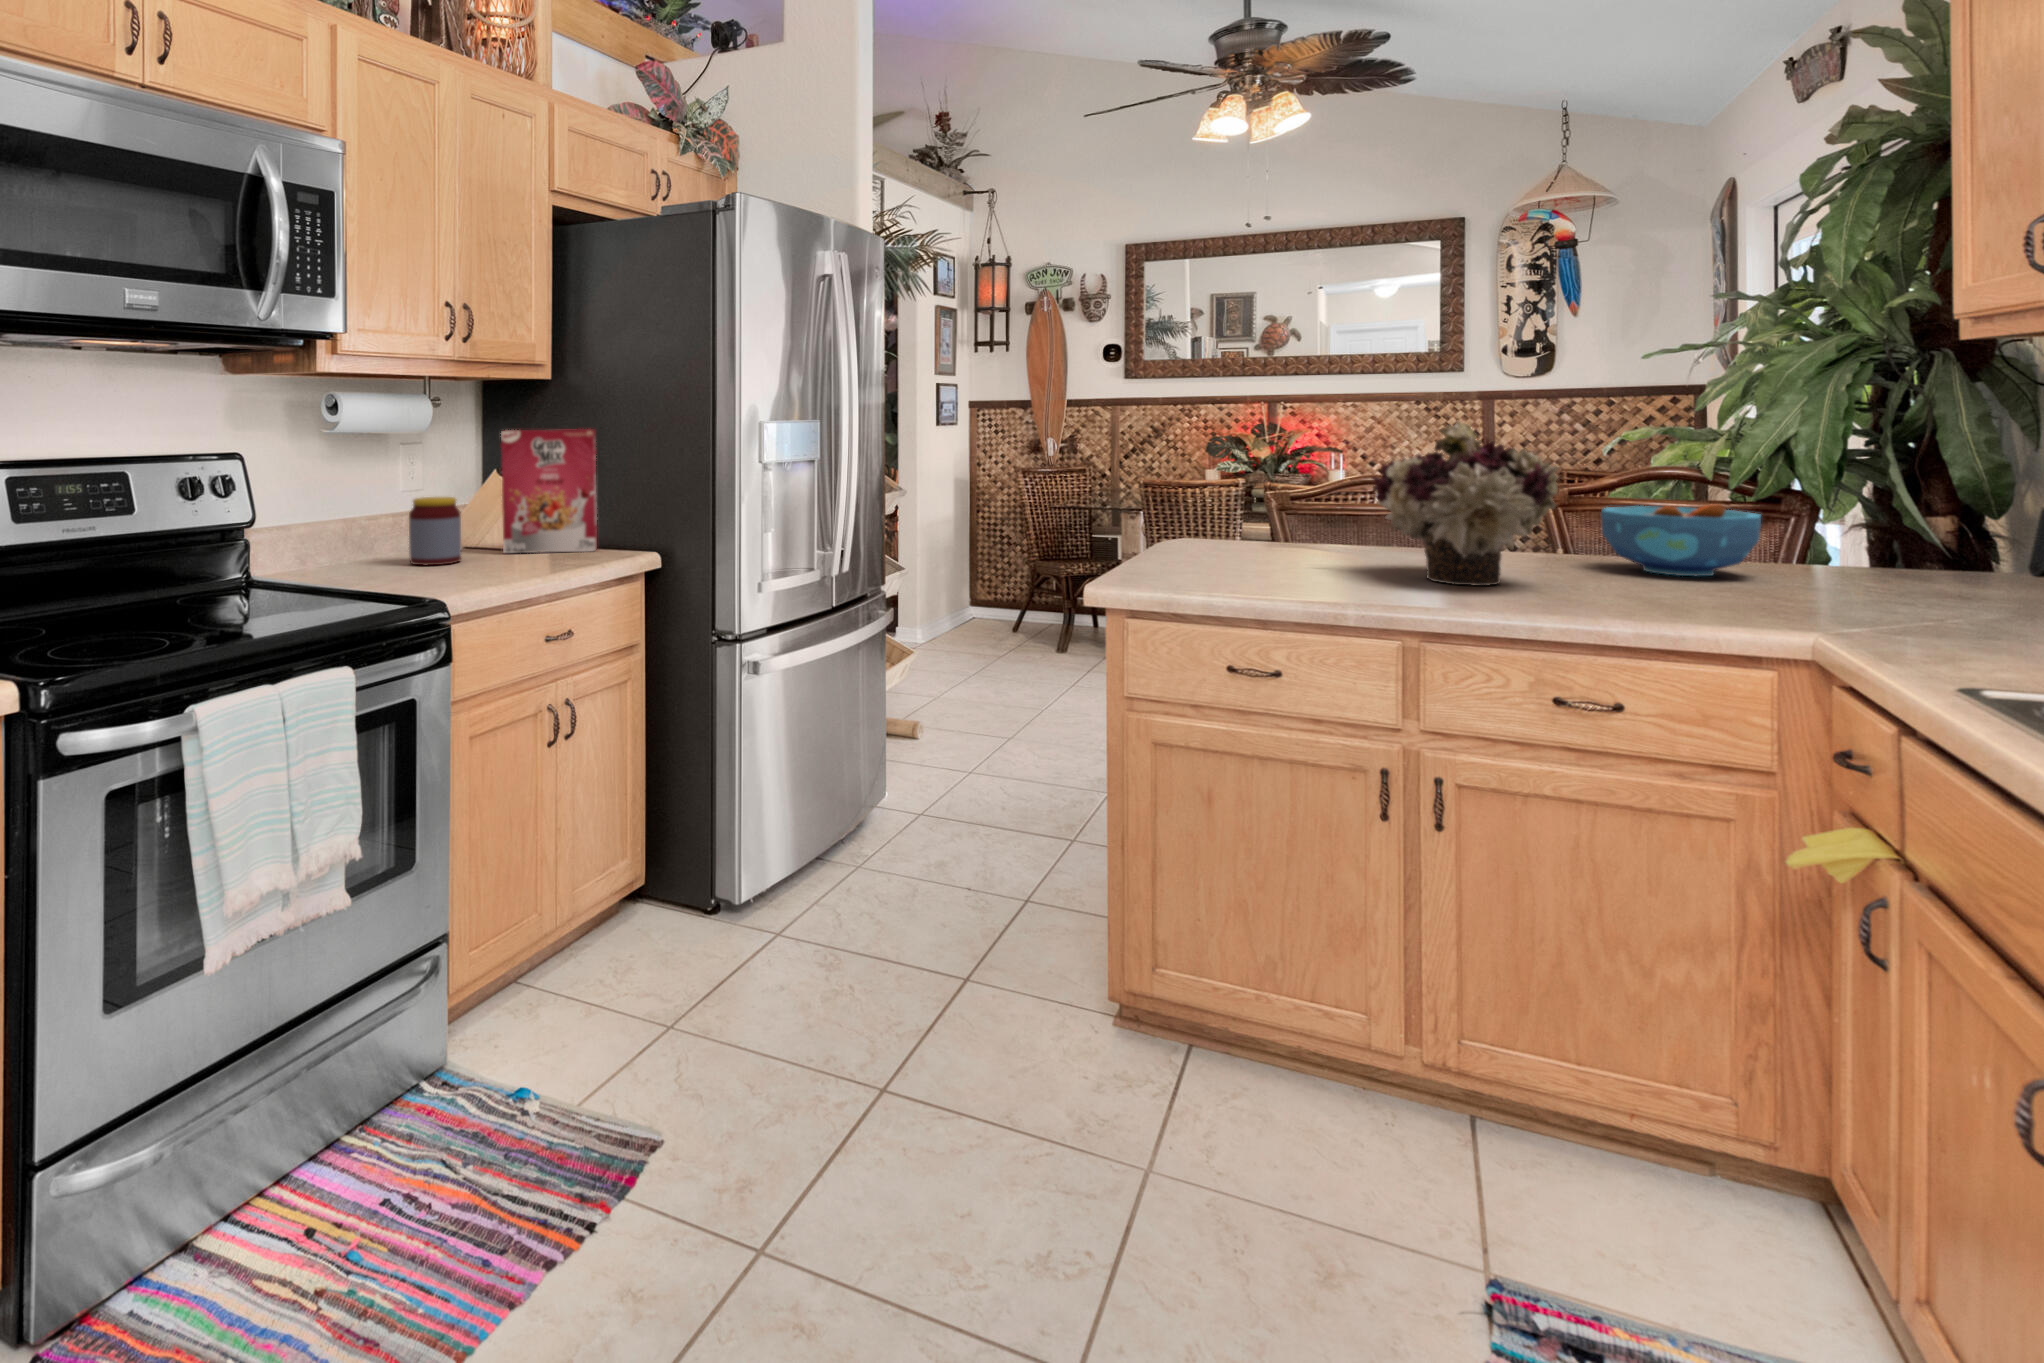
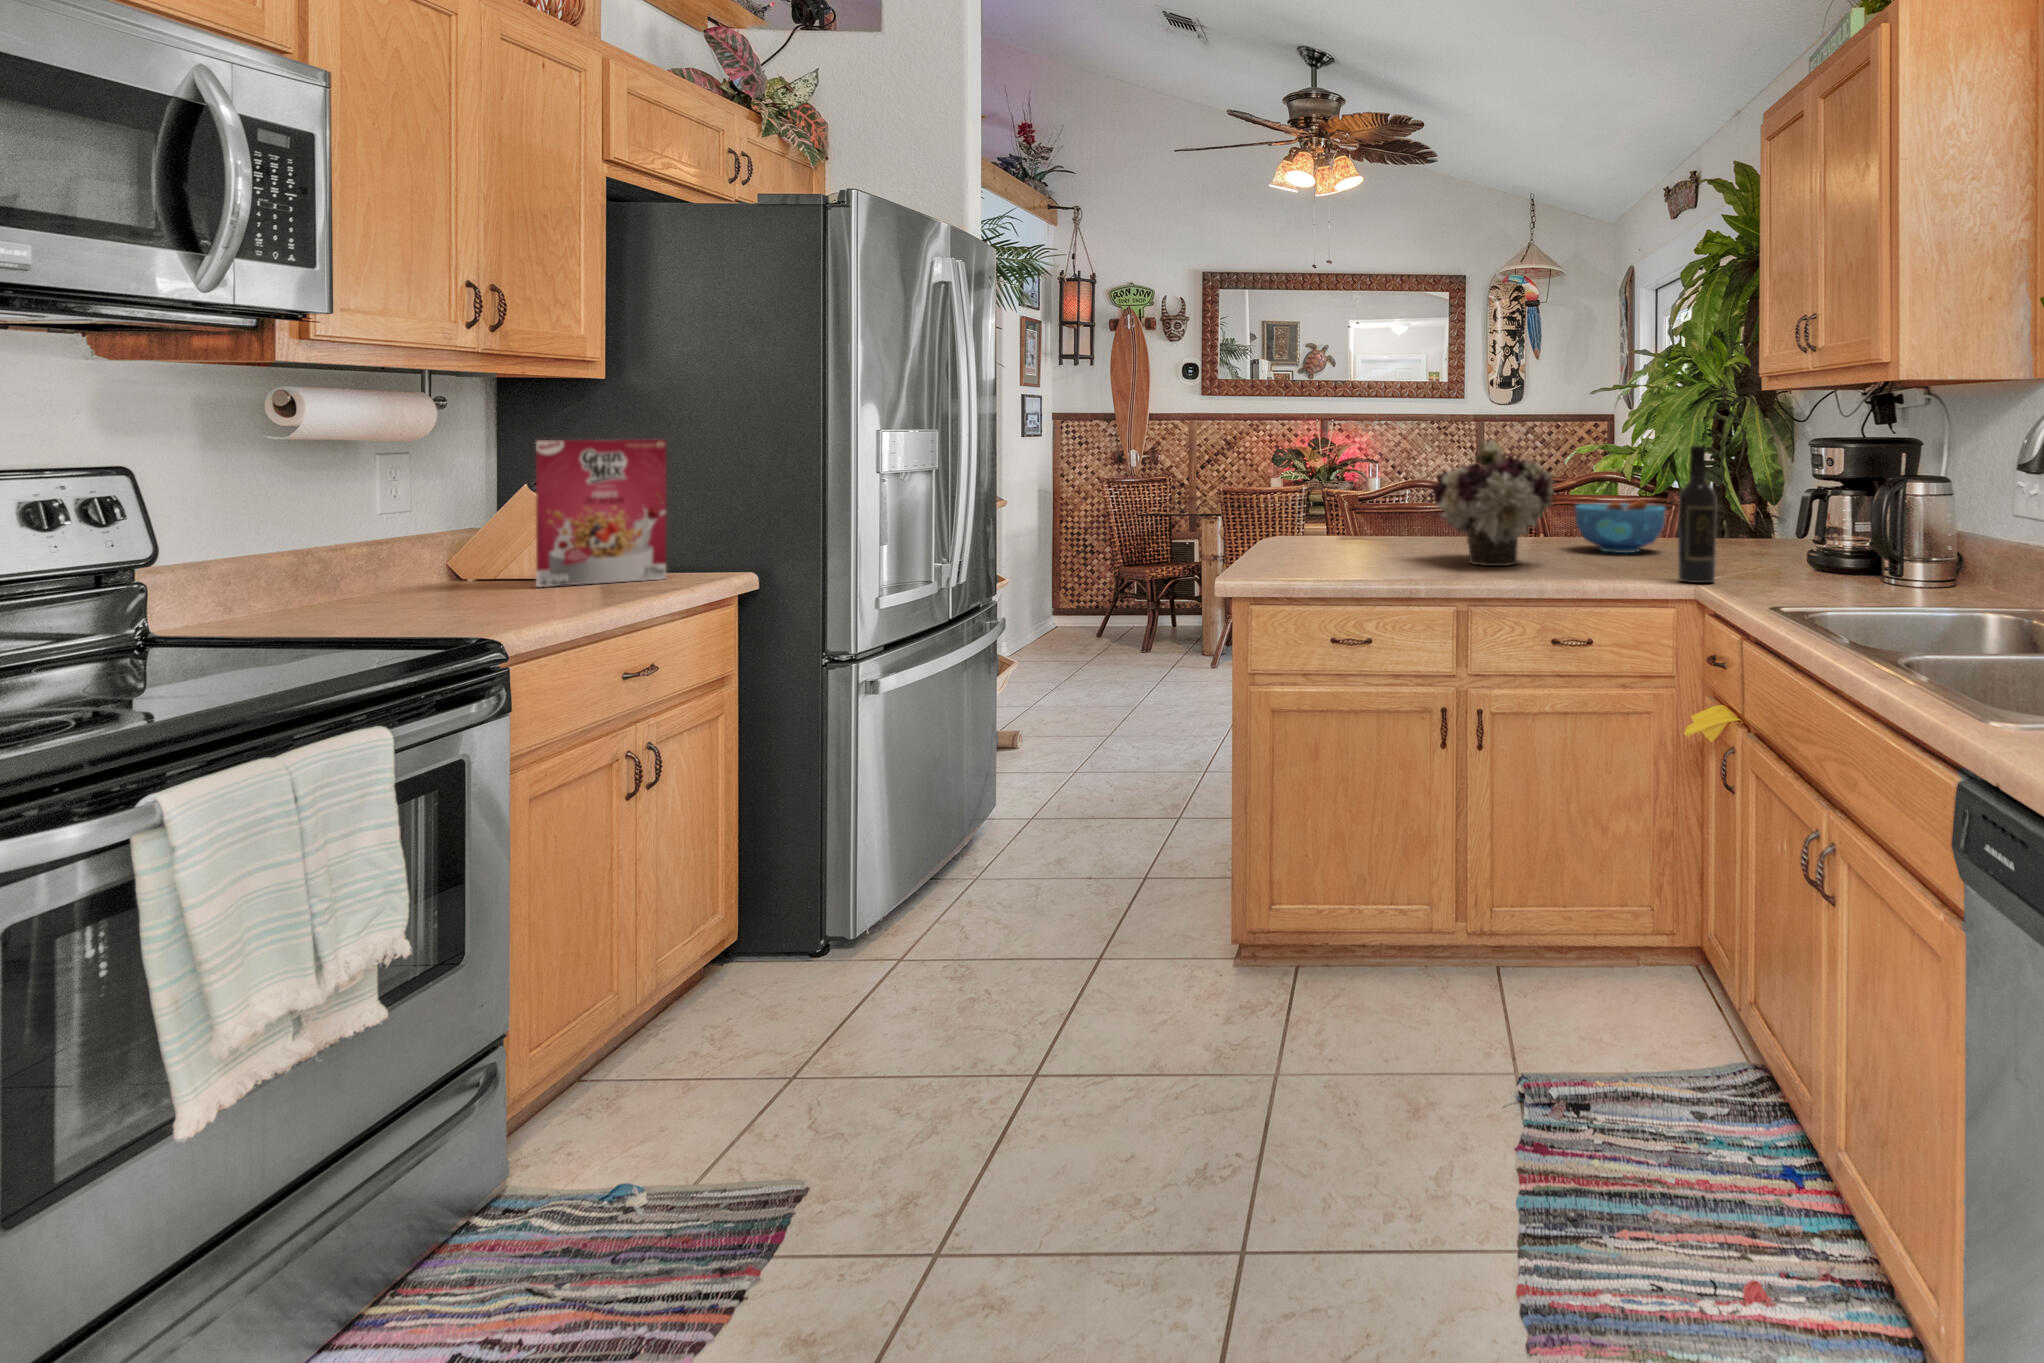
wine bottle: none [1776,428,1852,633] -> present [1678,446,1716,583]
jar: present [409,497,461,565] -> none [401,521,481,606]

